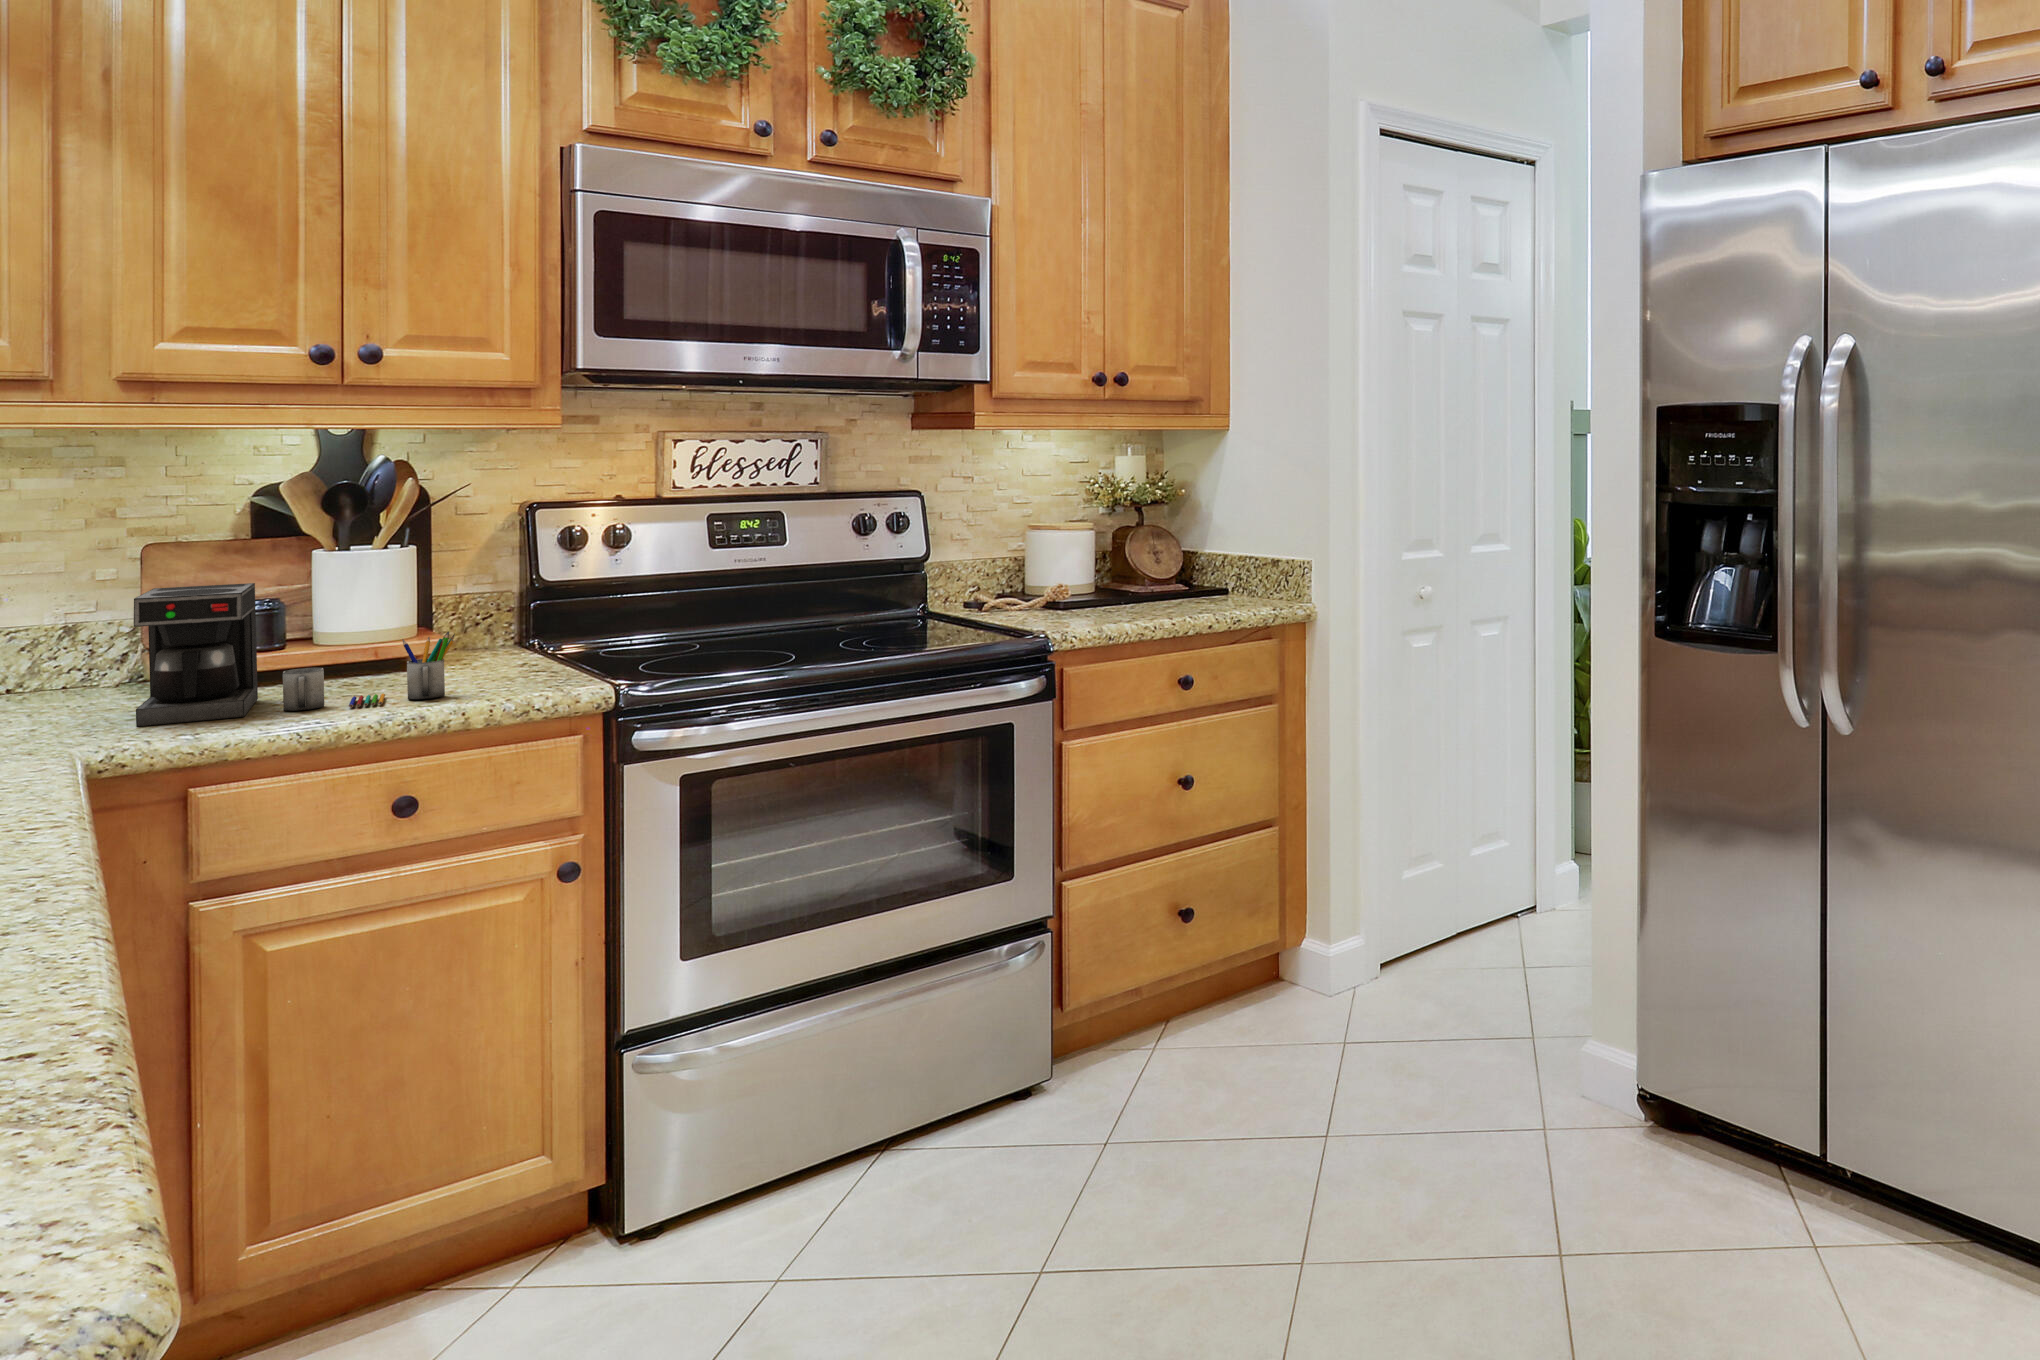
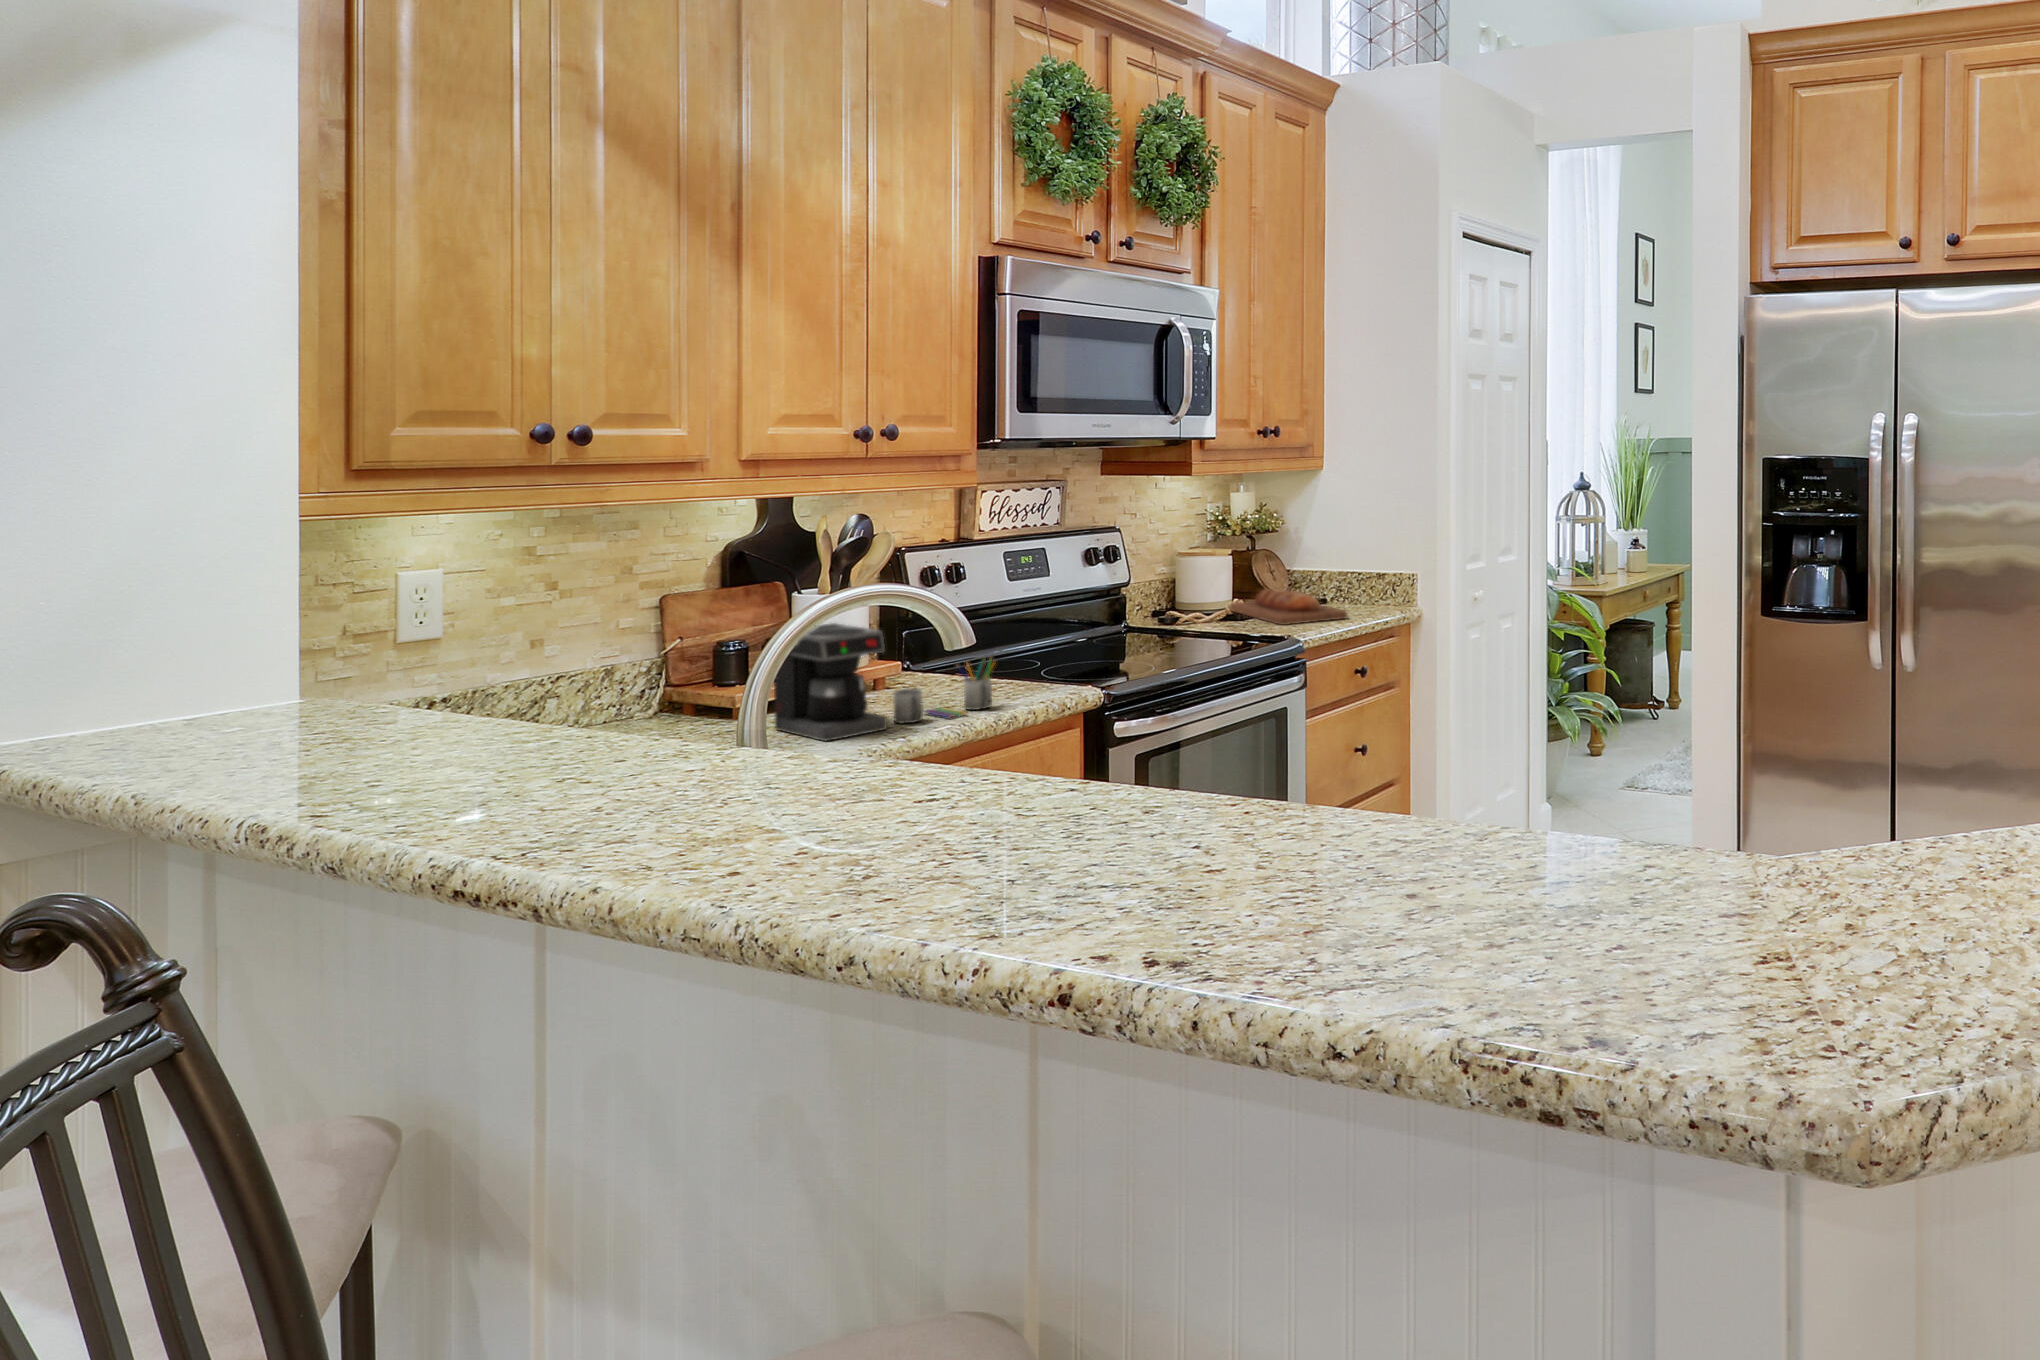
bread loaf: none [1087,576,1184,619] -> present [1230,589,1347,625]

